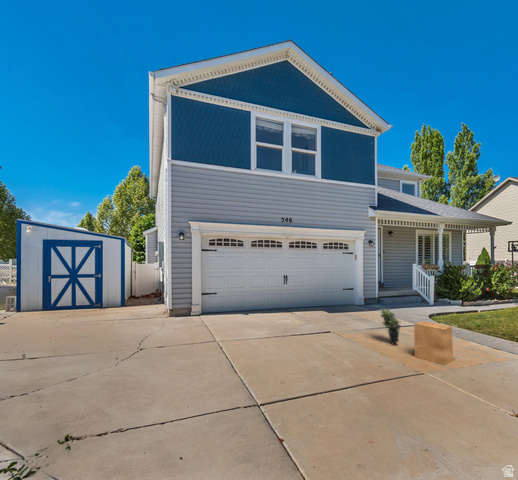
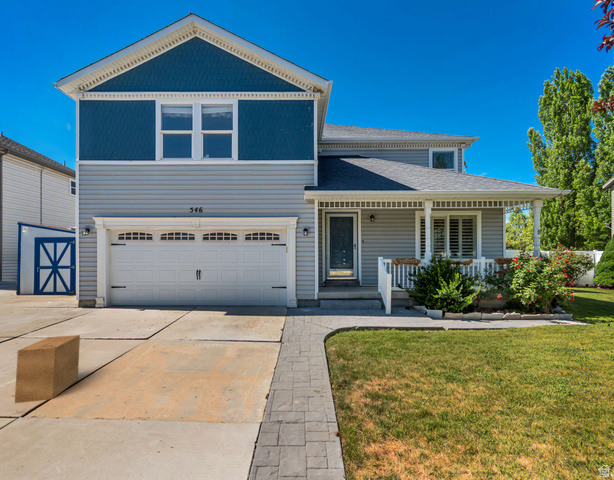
potted plant: present [380,309,400,345] -> none [95,313,126,363]

